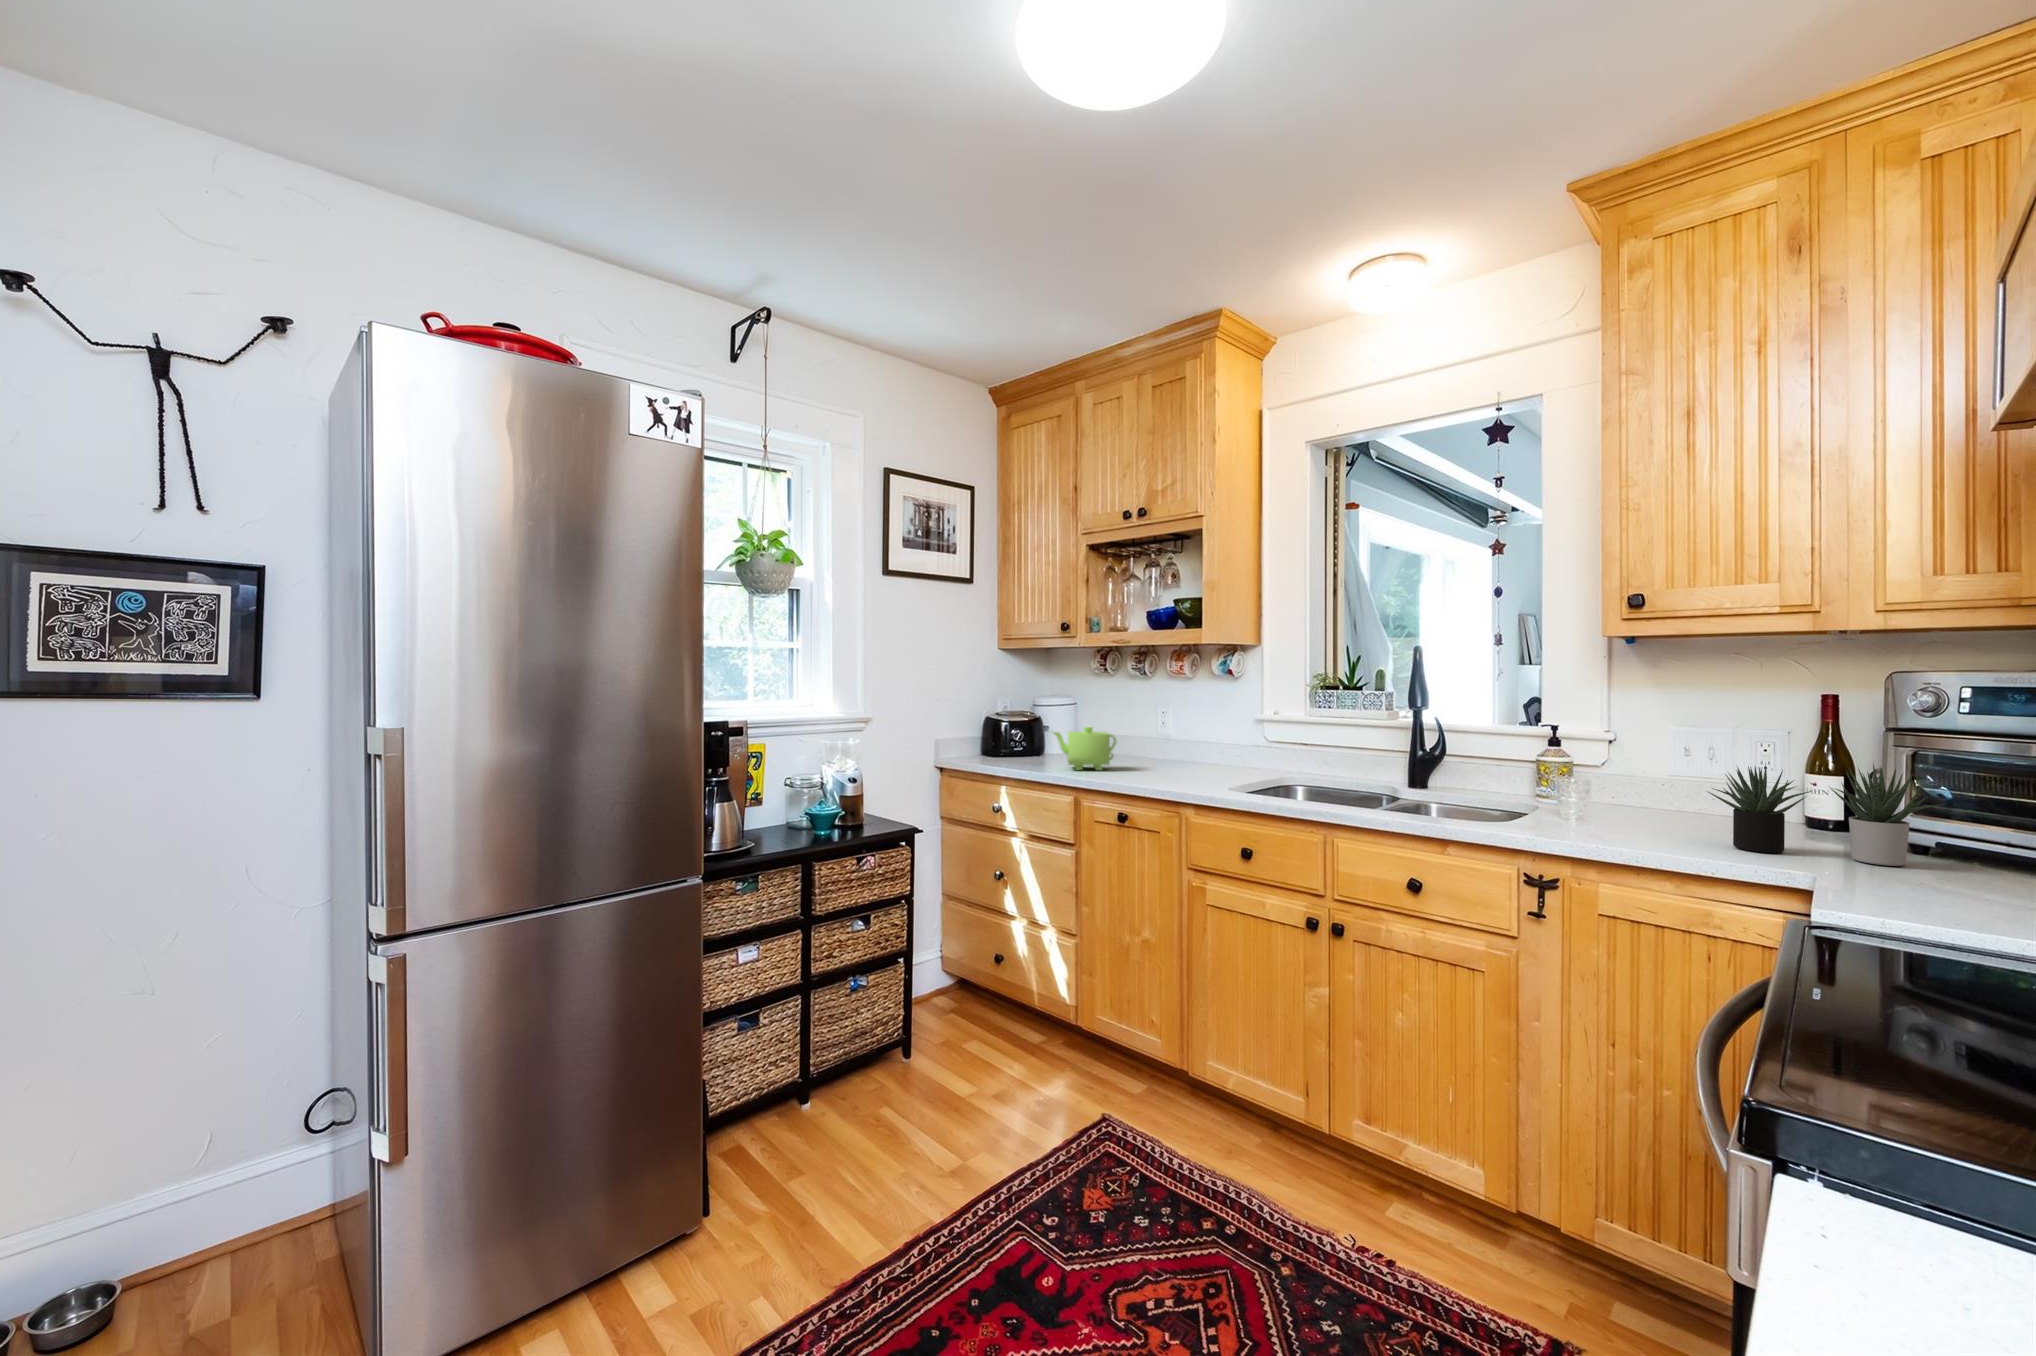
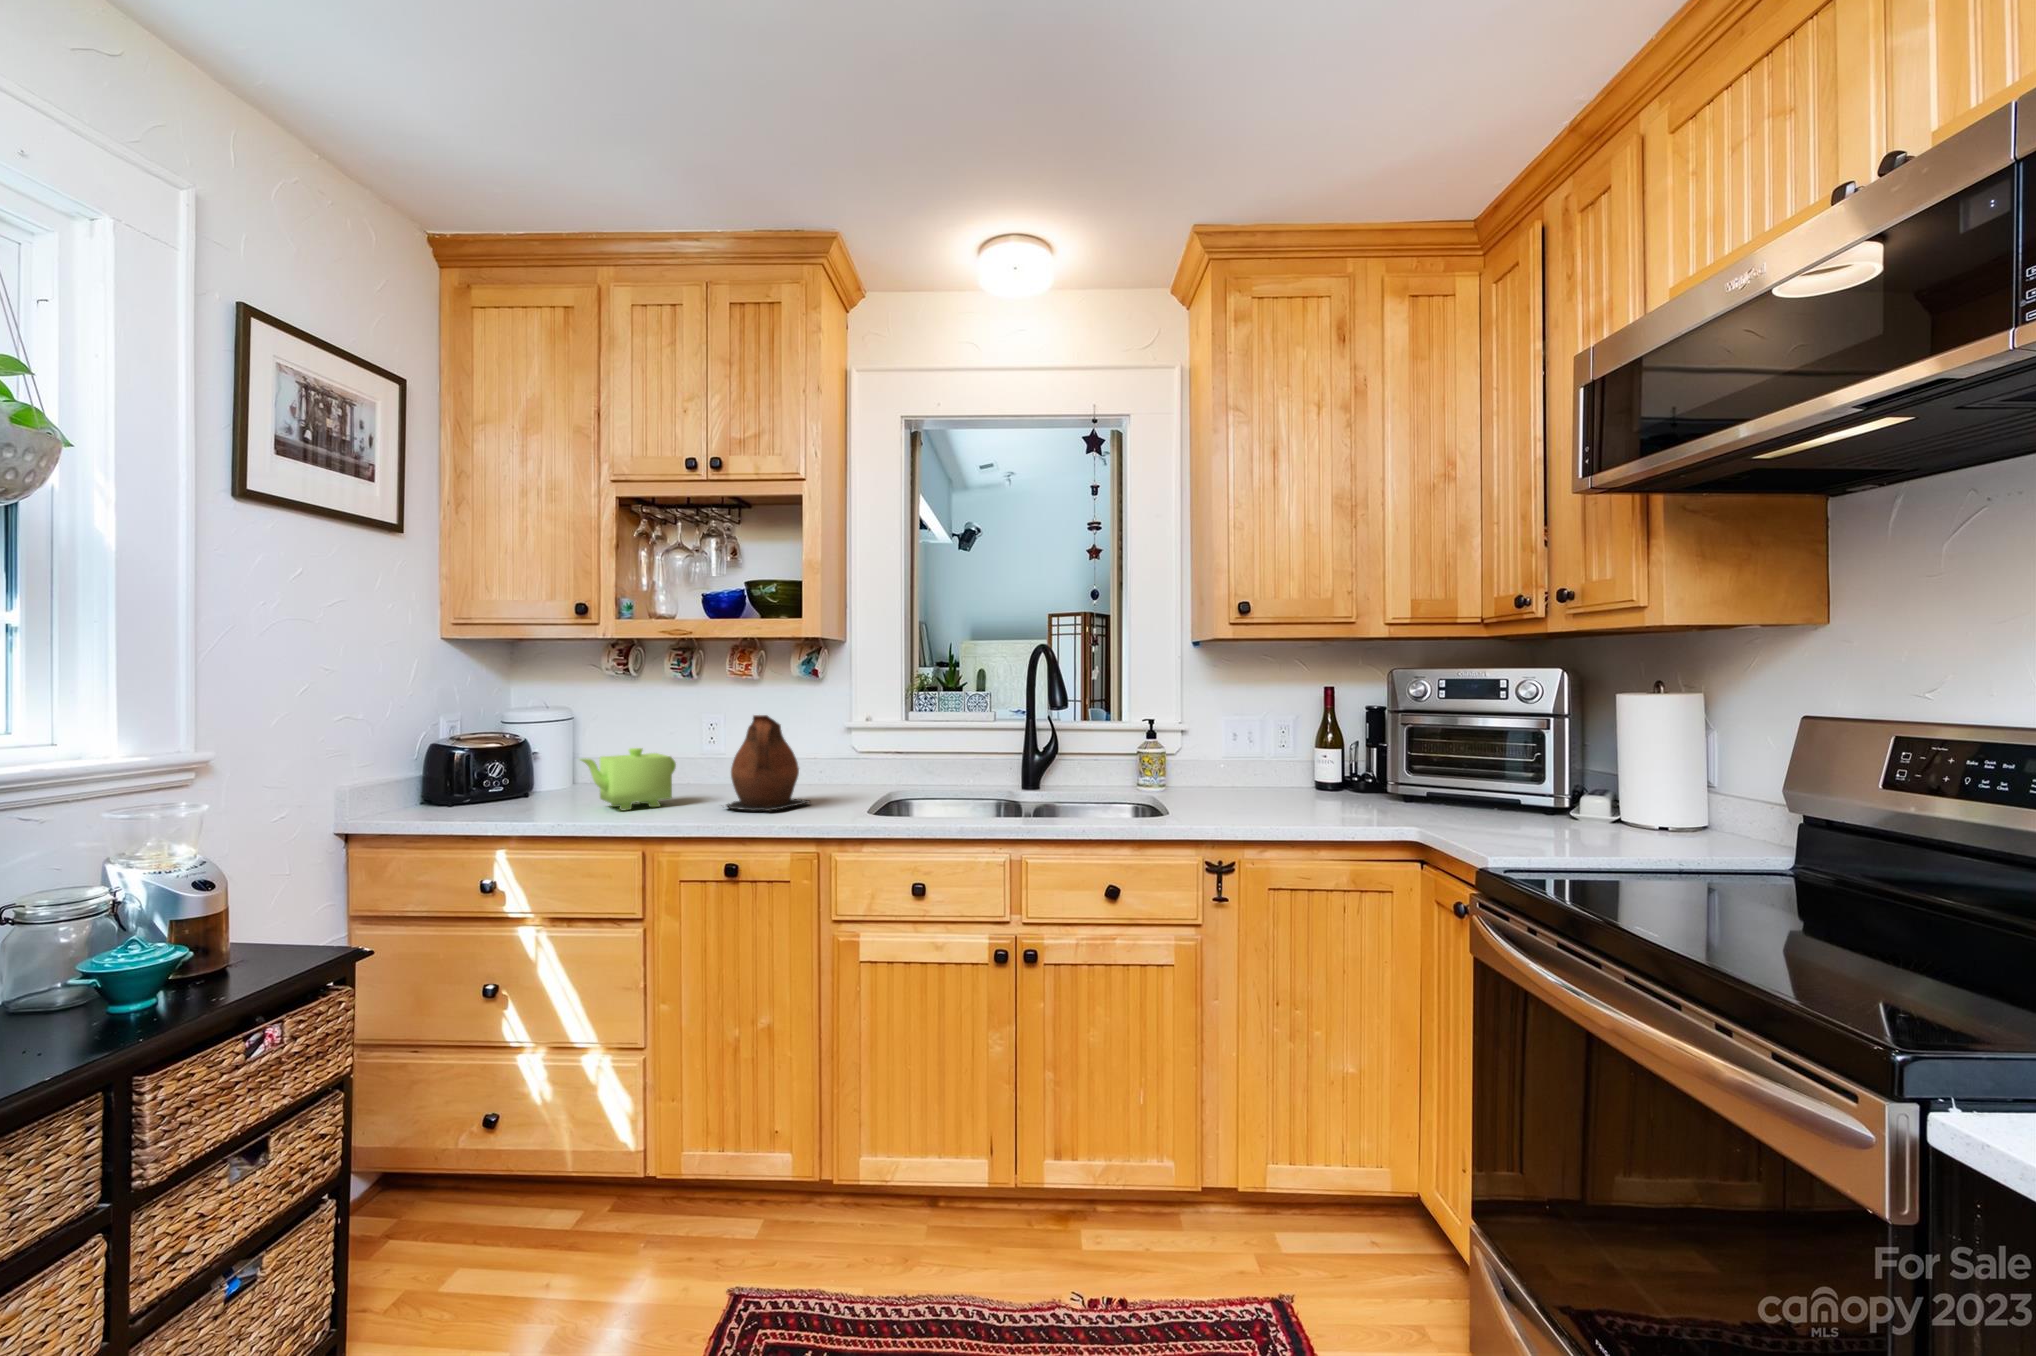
ceramic pitcher: none [1135,705,1205,780] -> present [726,715,810,811]
succulent plant: present [1708,764,1945,866] -> none [1308,739,1449,818]

